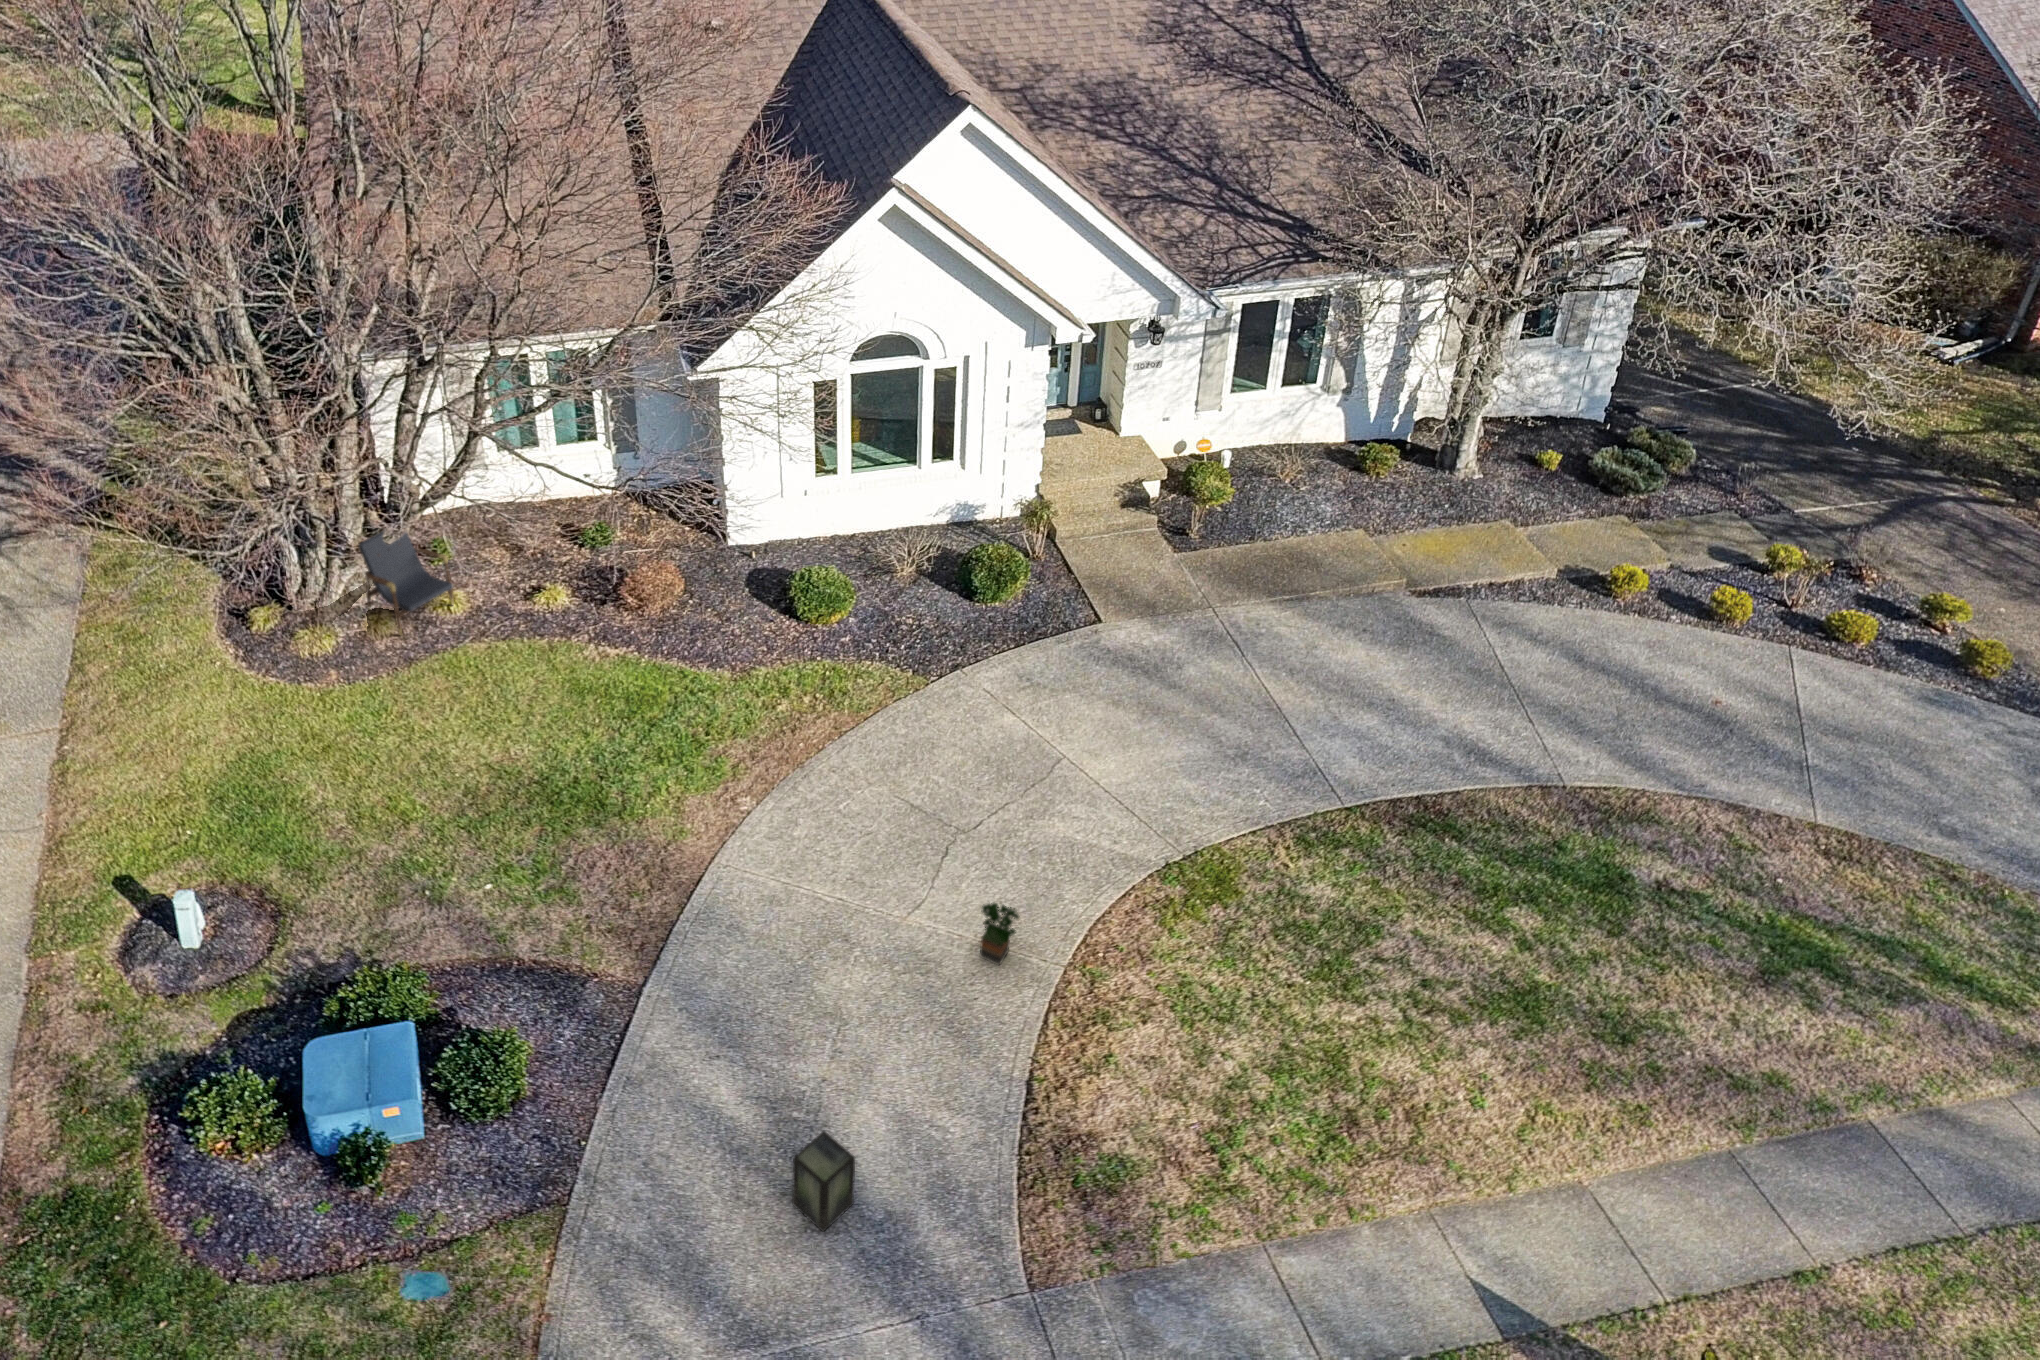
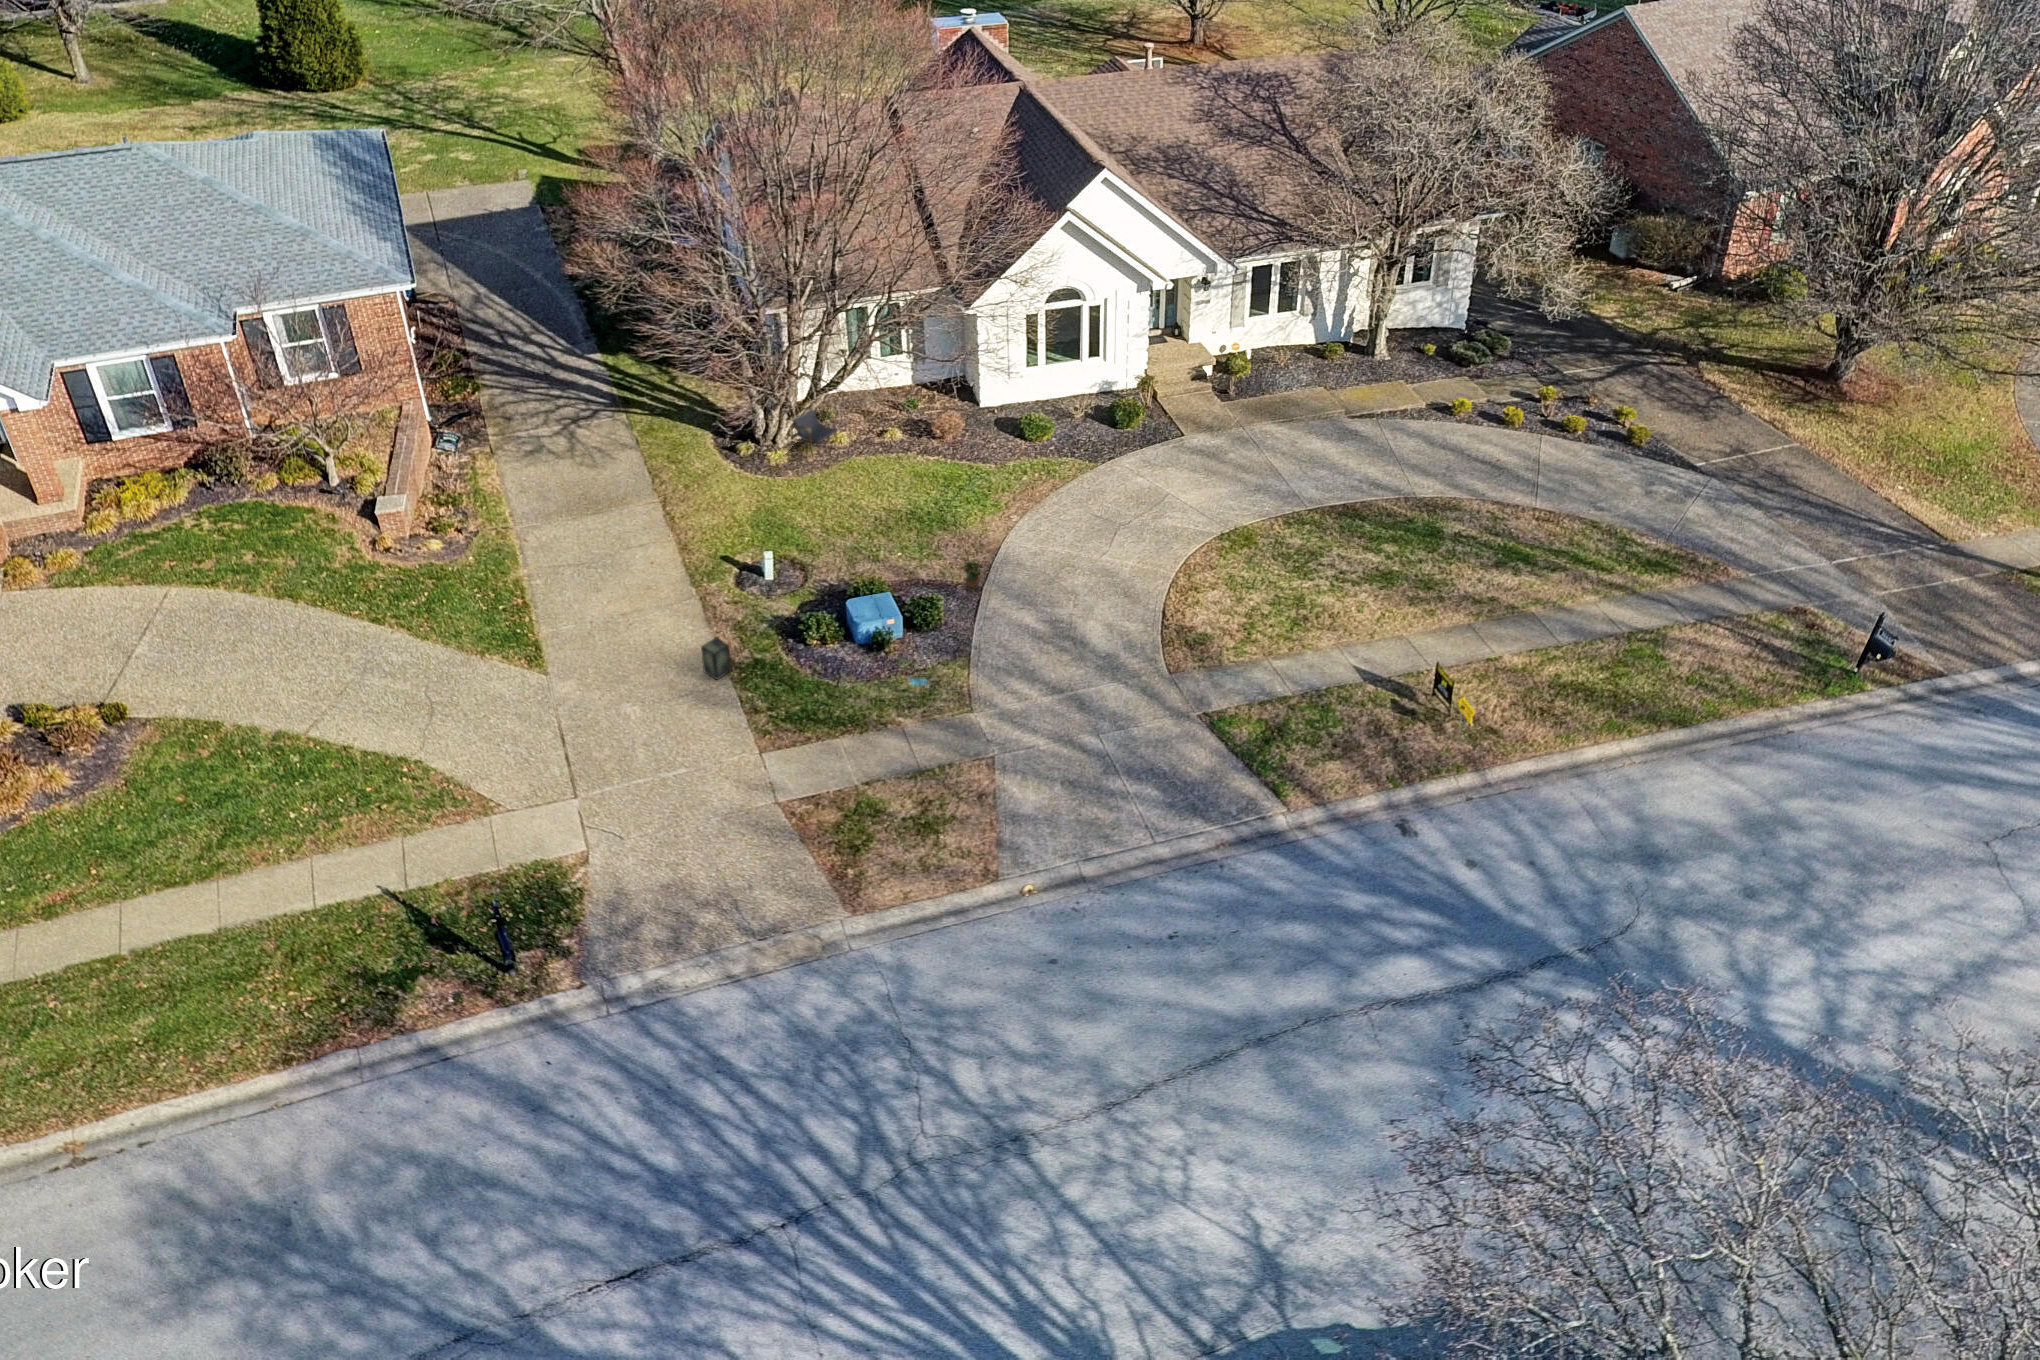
potted tree: present [980,903,1020,965] -> present [965,562,982,592]
storage box: present [792,1132,855,1231] -> present [701,637,732,680]

